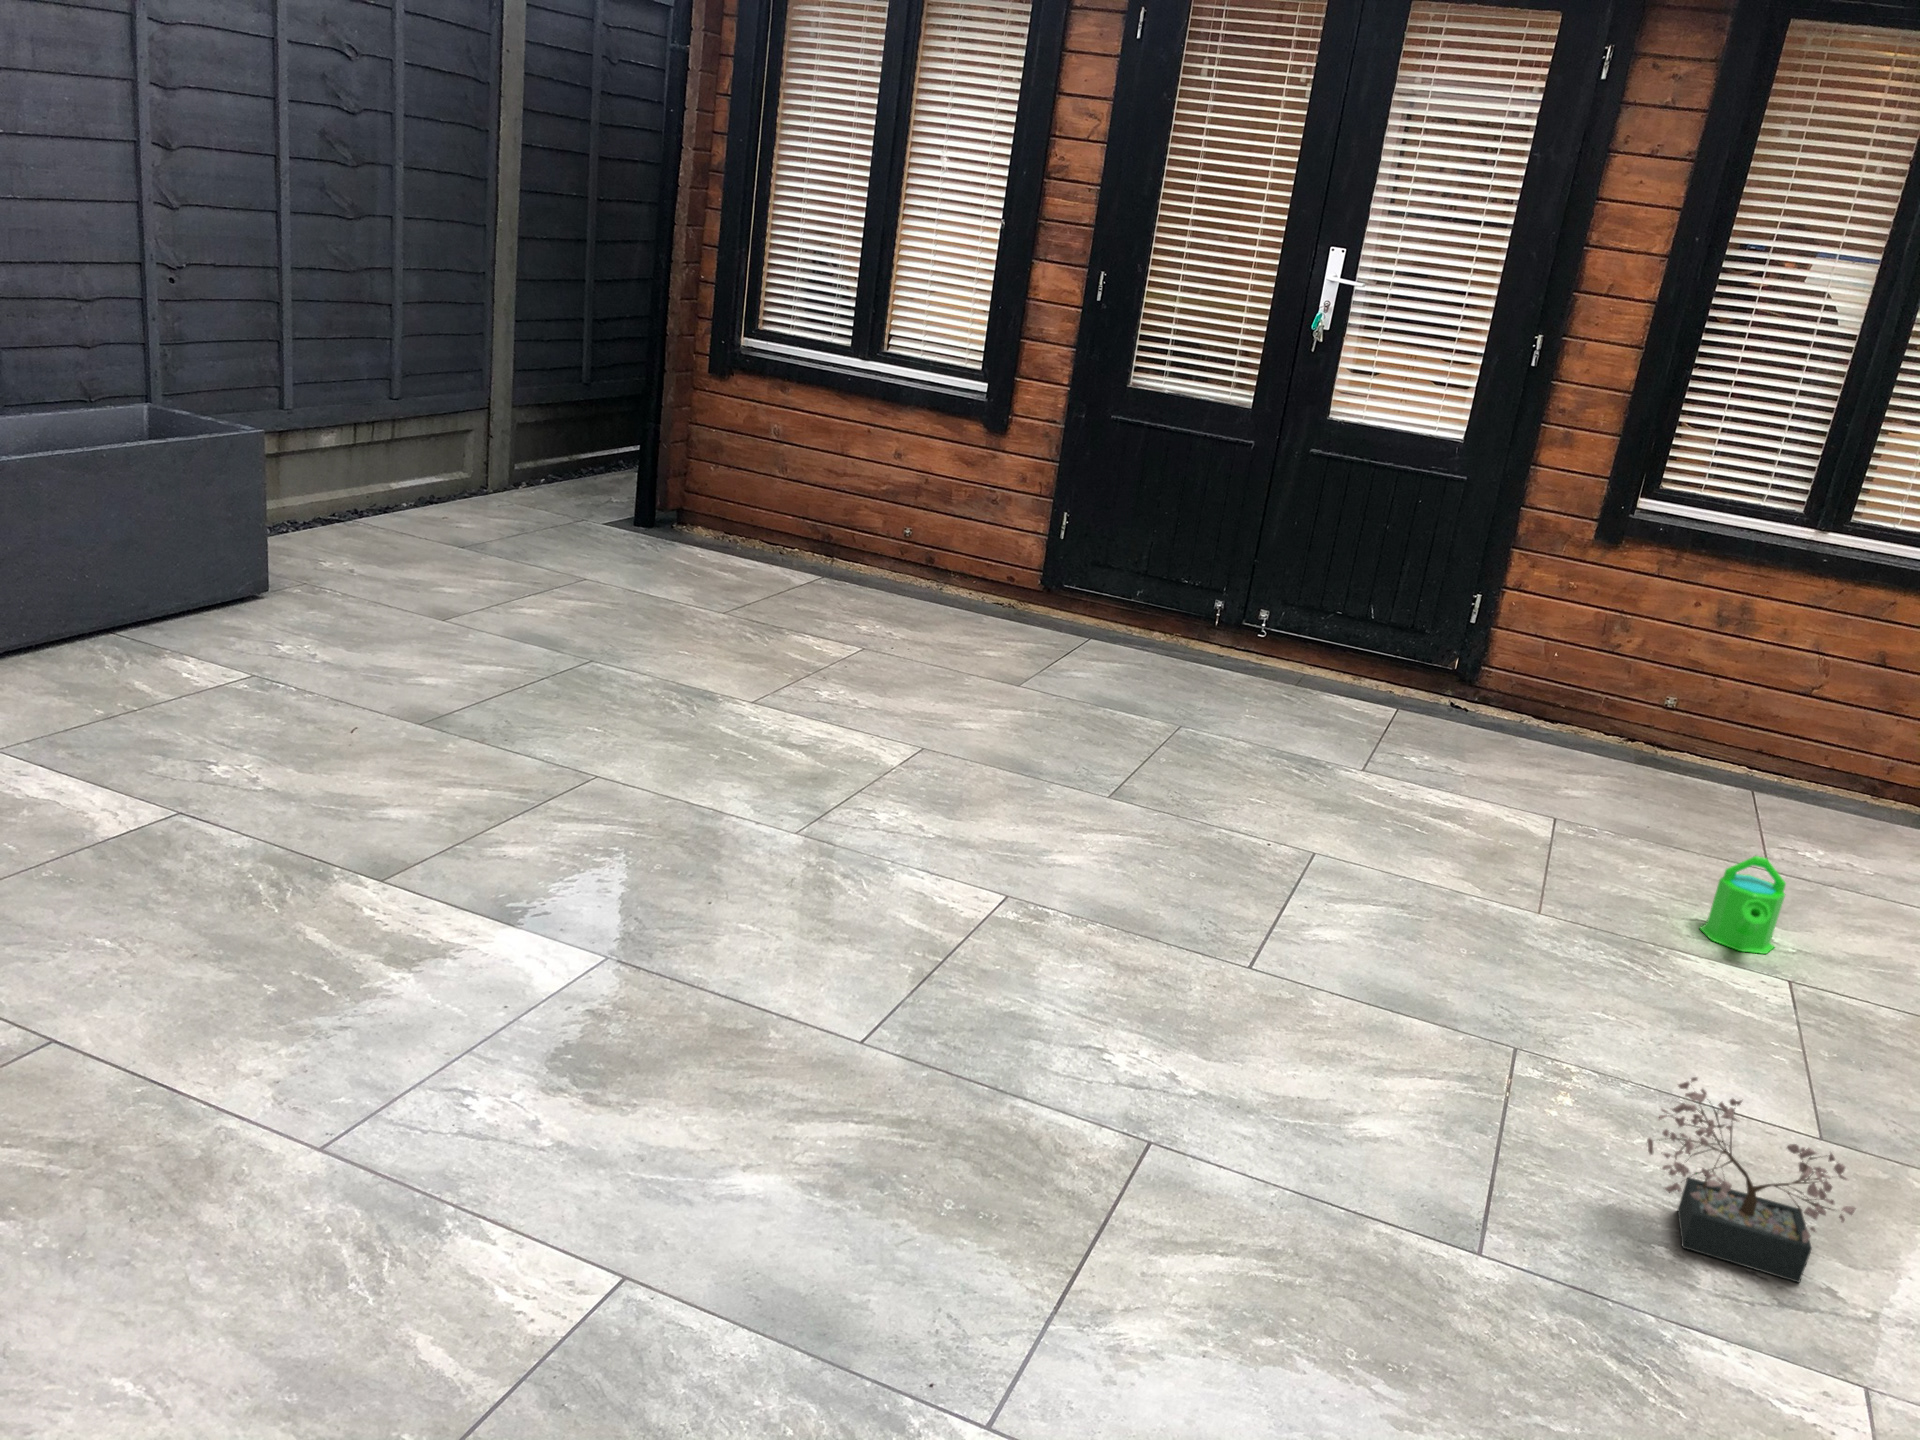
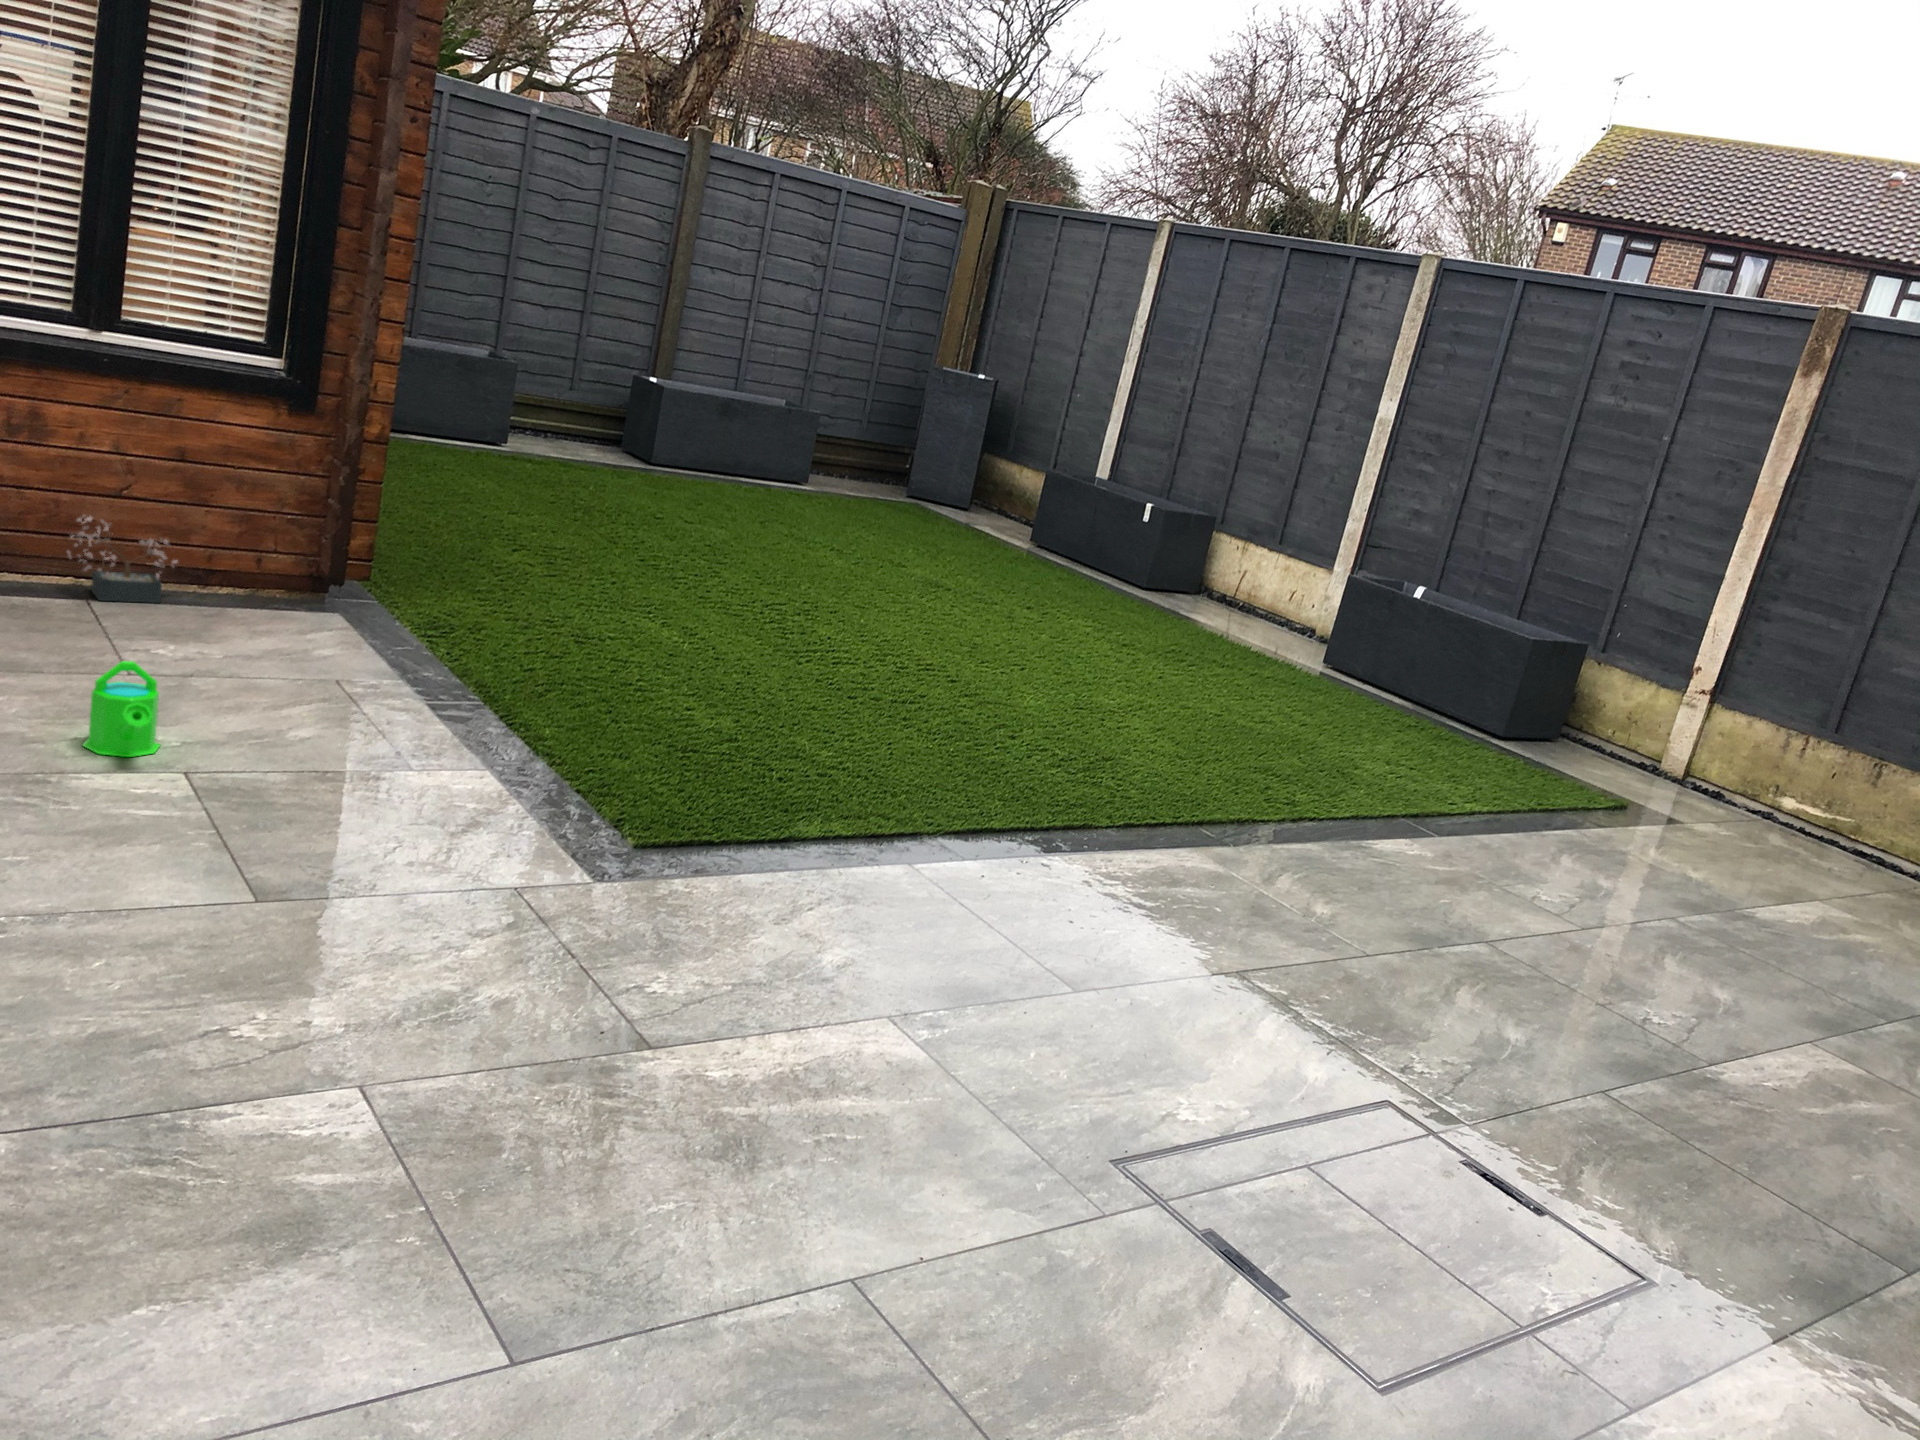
decorative plant: present [1647,1077,1856,1283] -> present [67,515,178,603]

